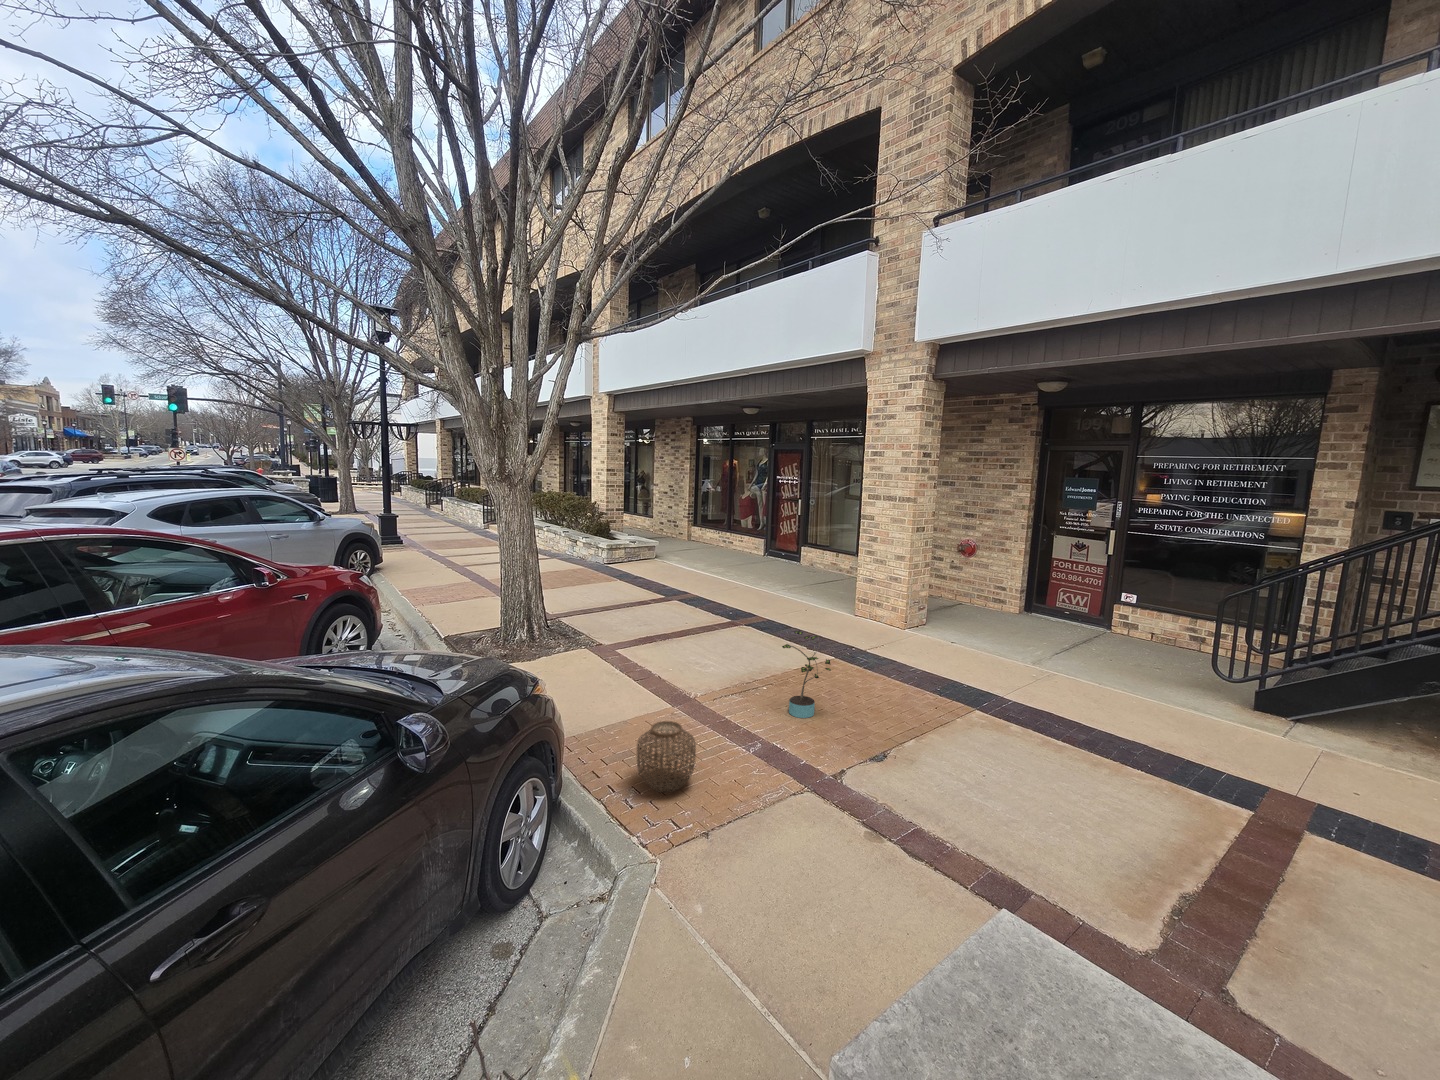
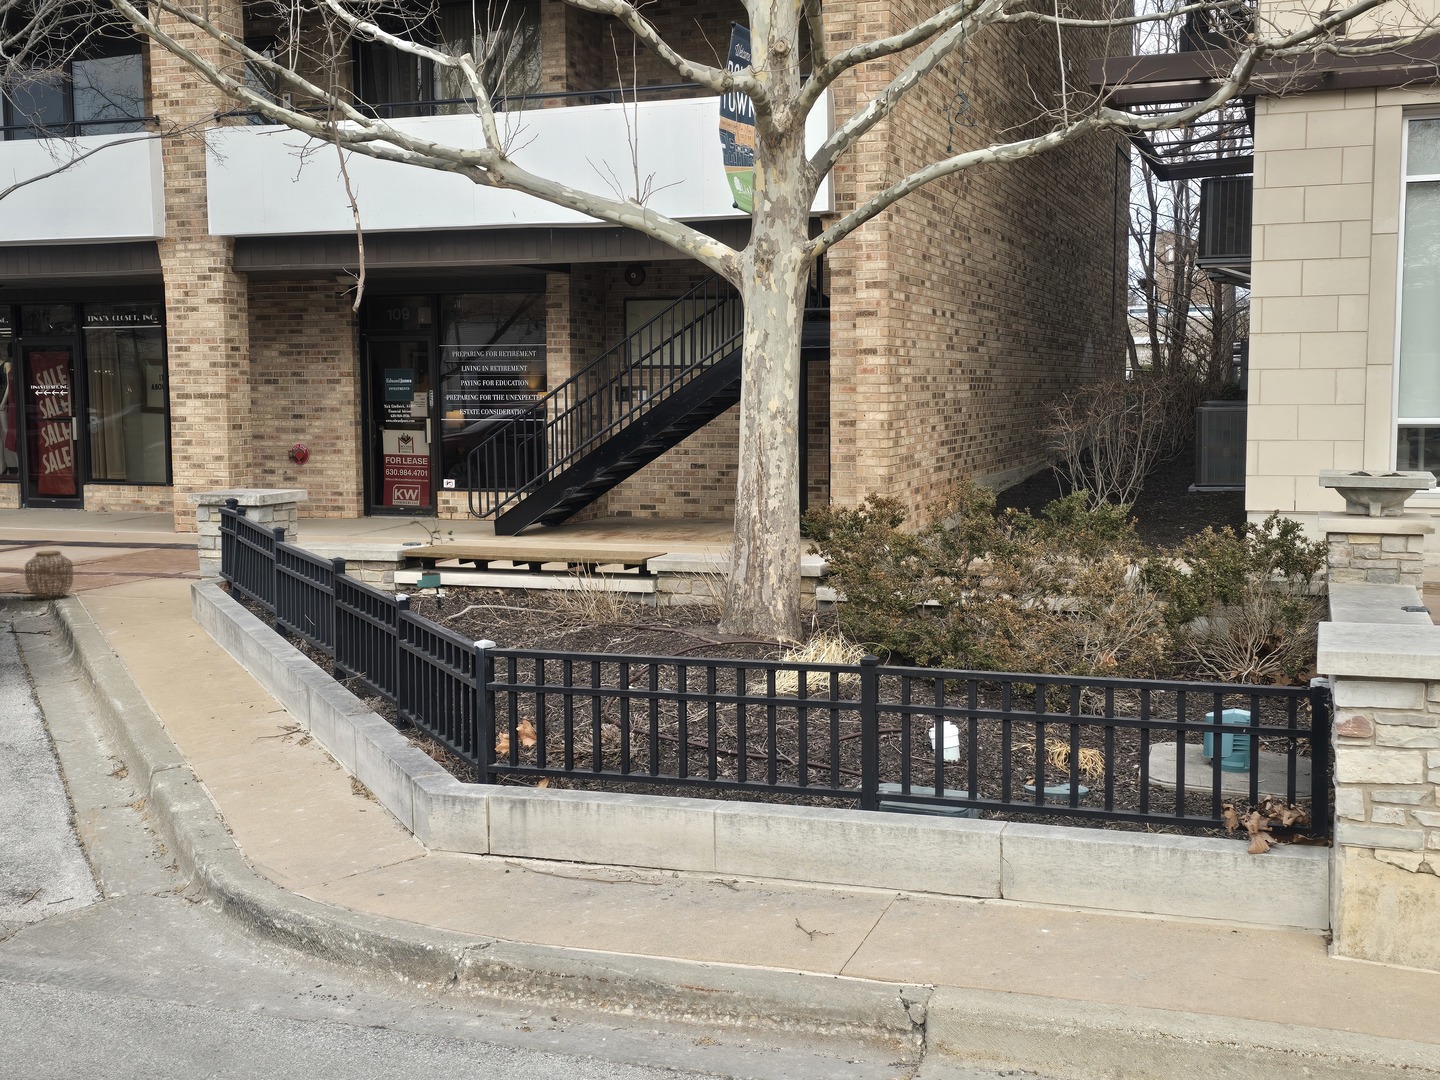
potted plant: present [782,631,831,718] -> present [410,511,454,587]

